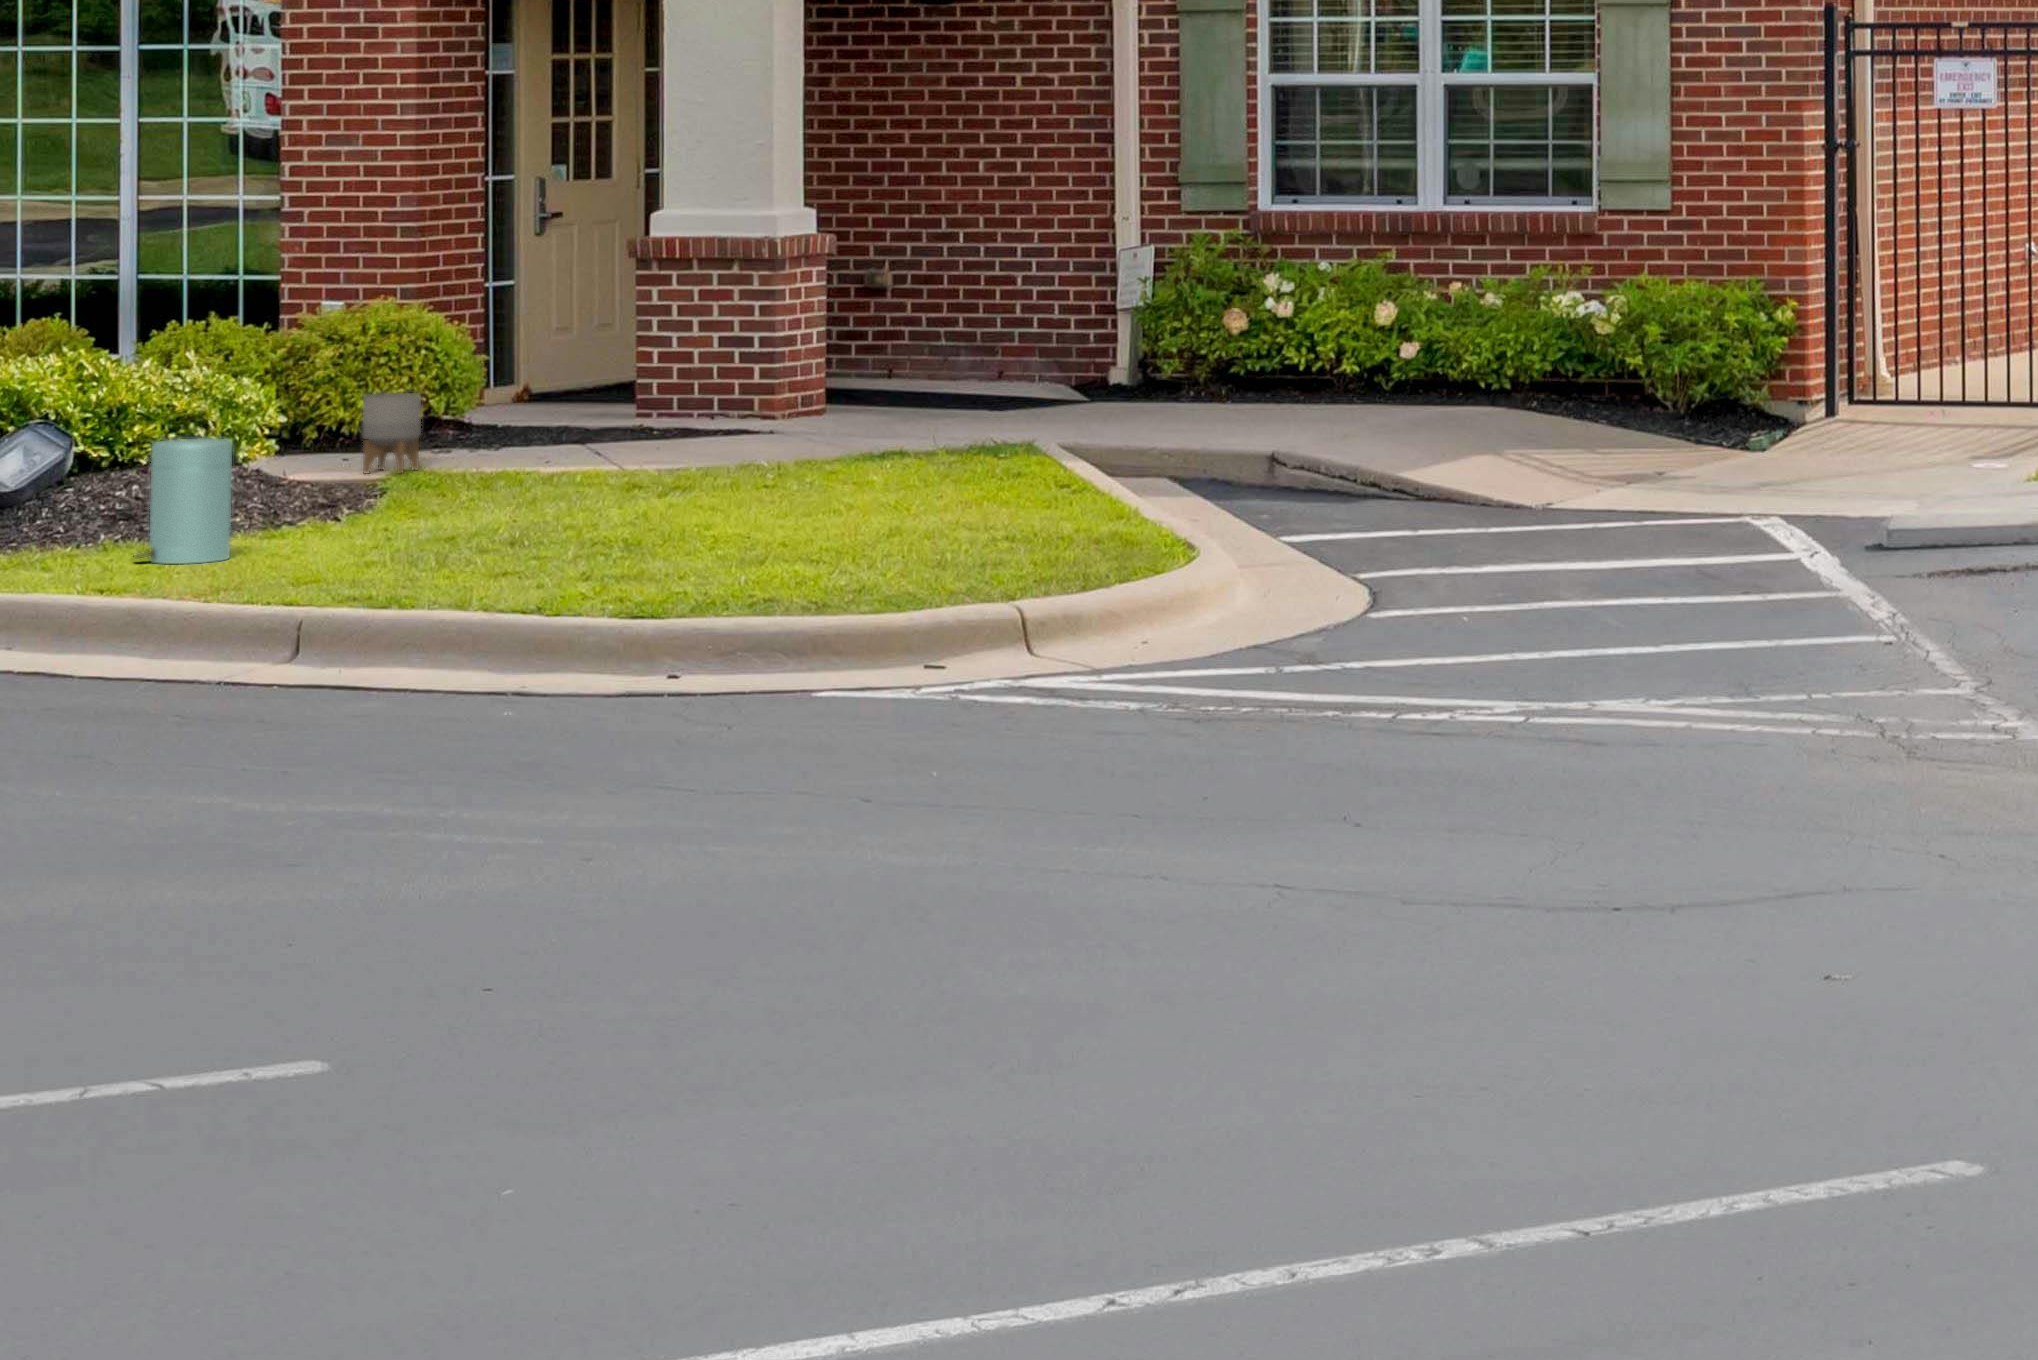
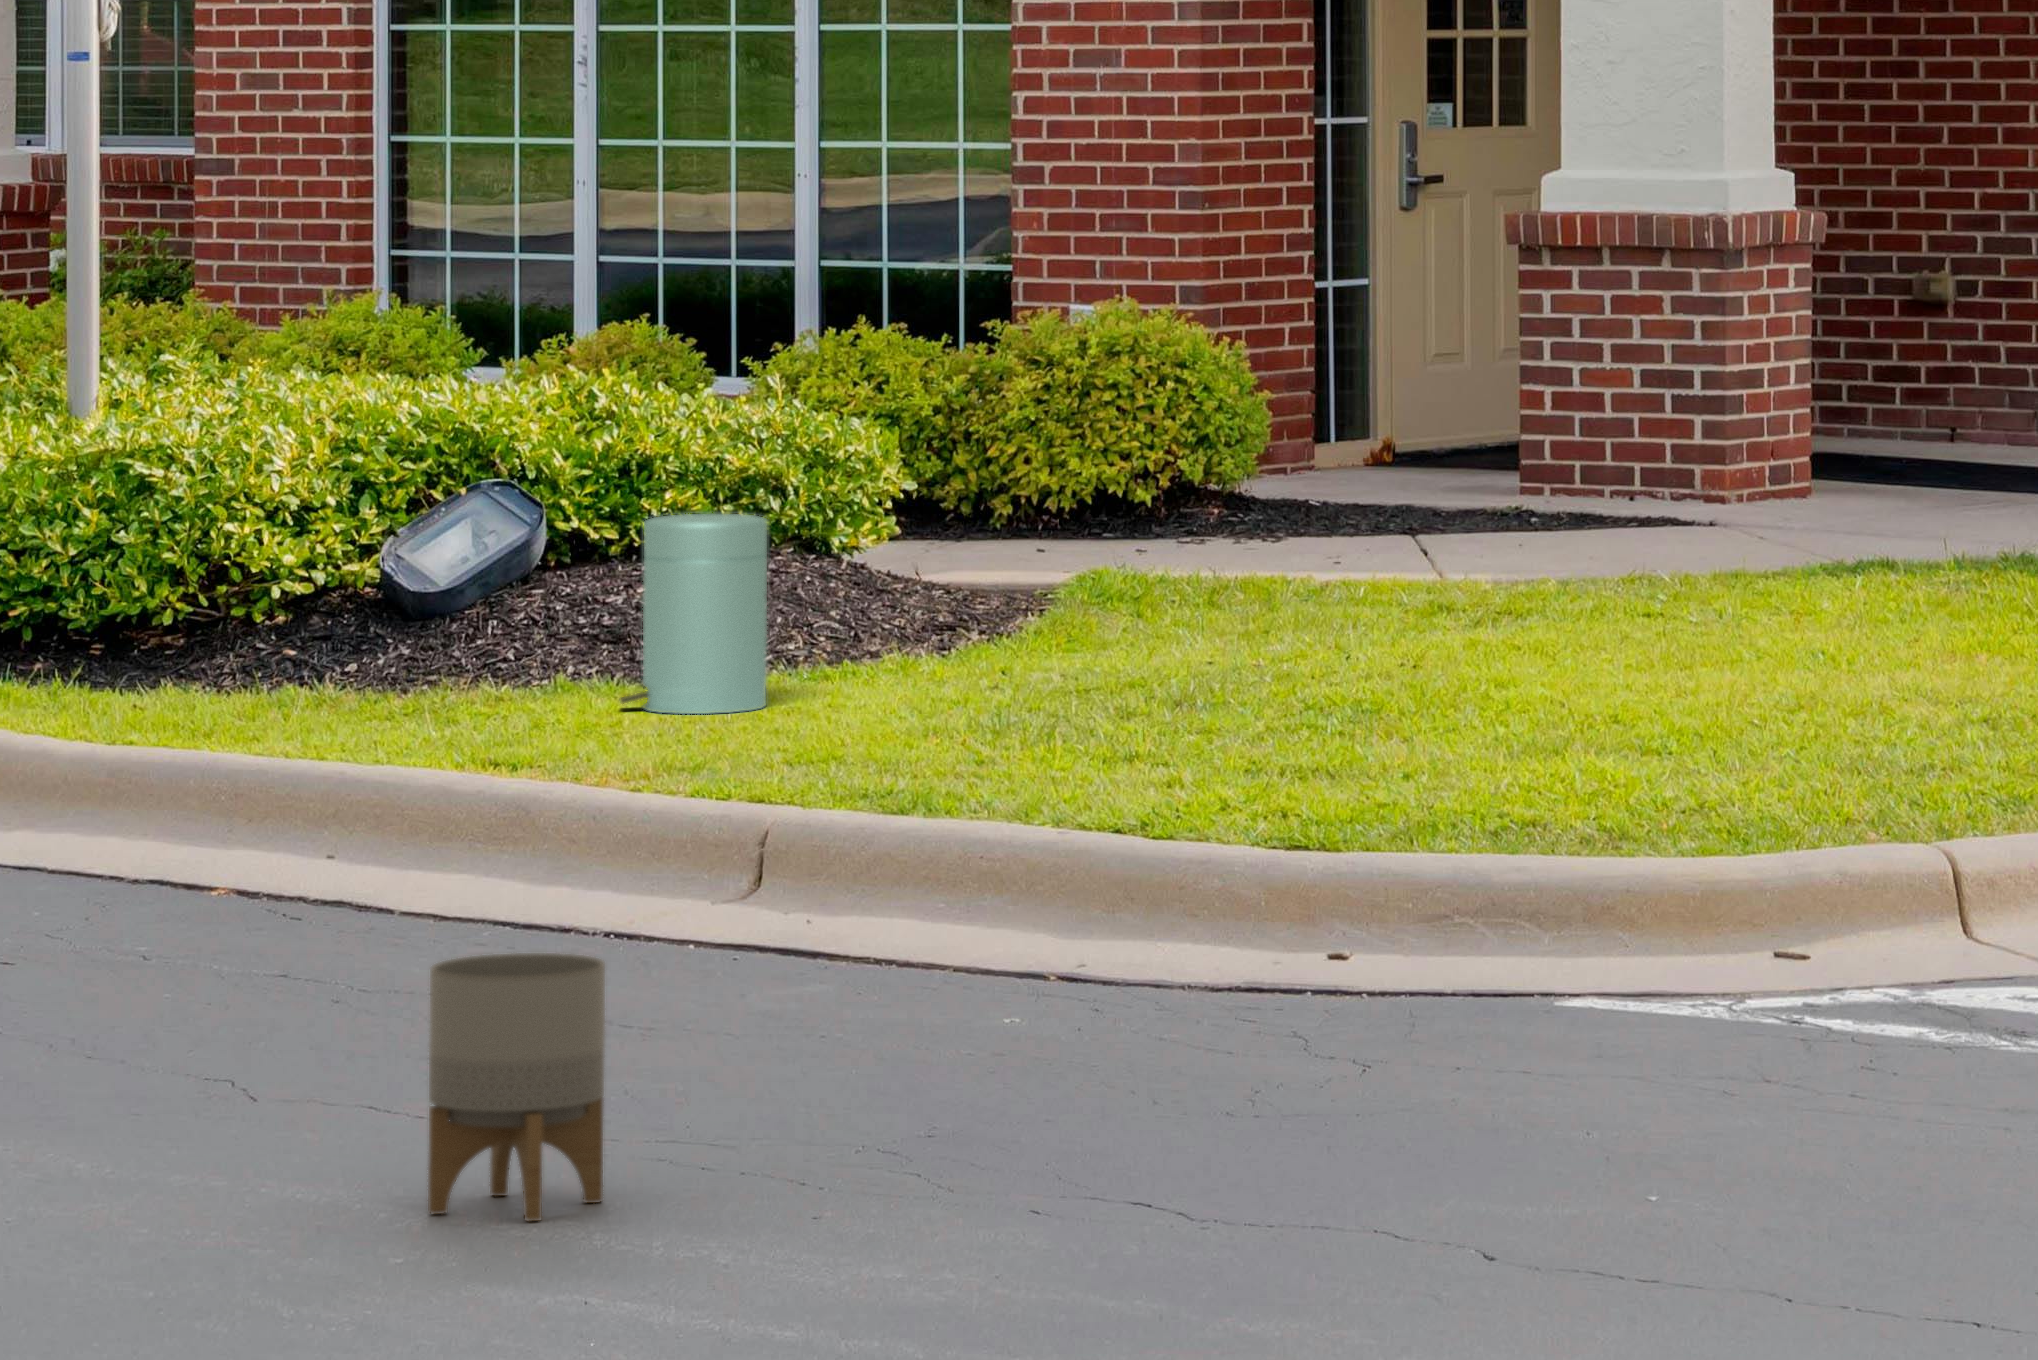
planter: present [362,393,421,474] -> present [428,953,605,1222]

